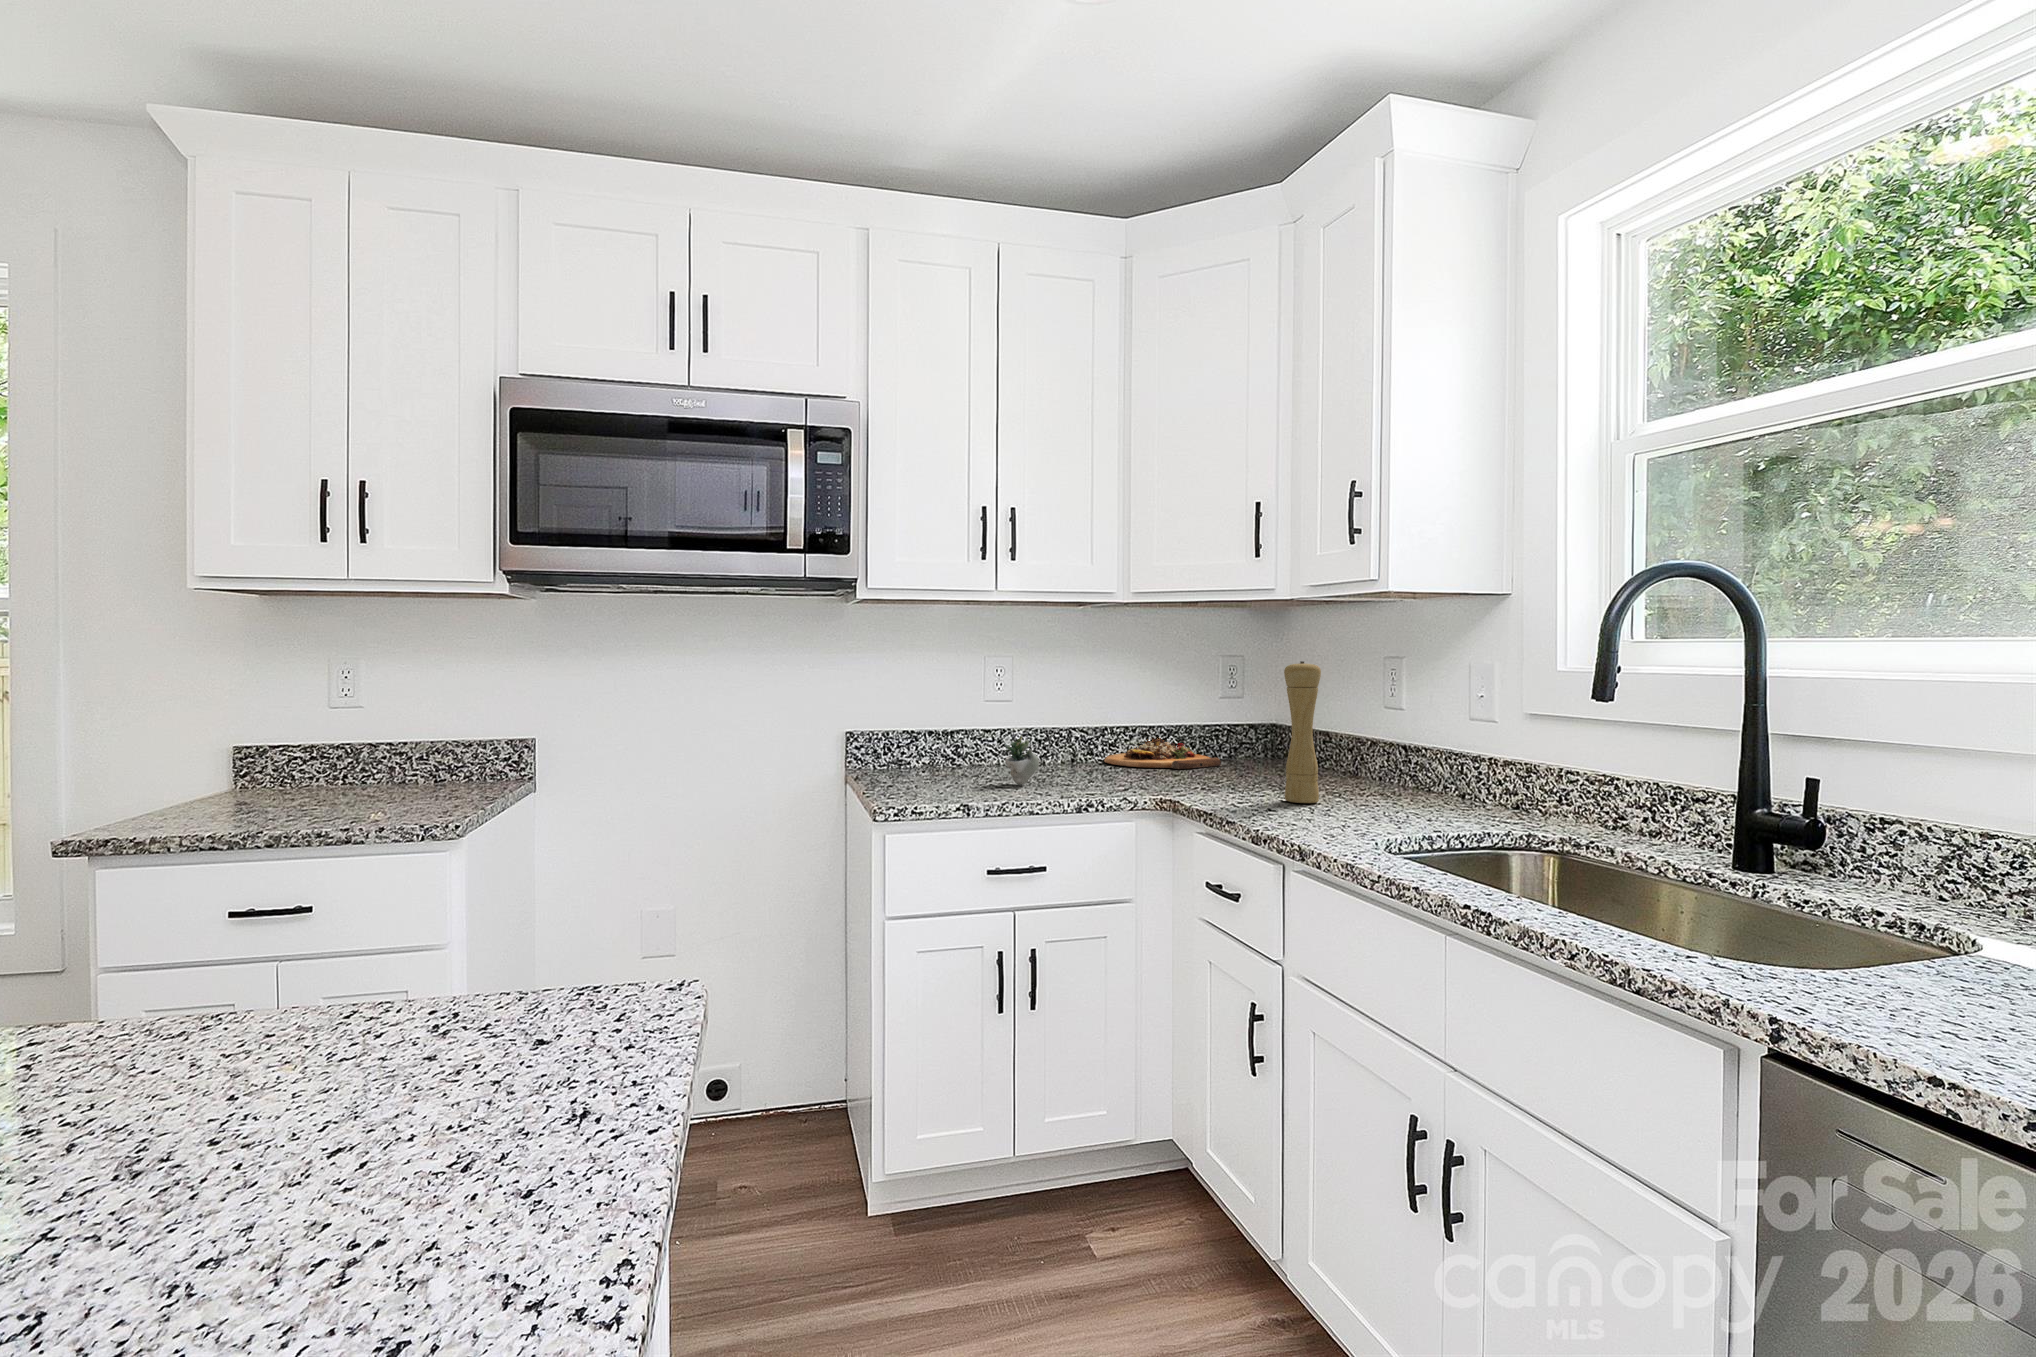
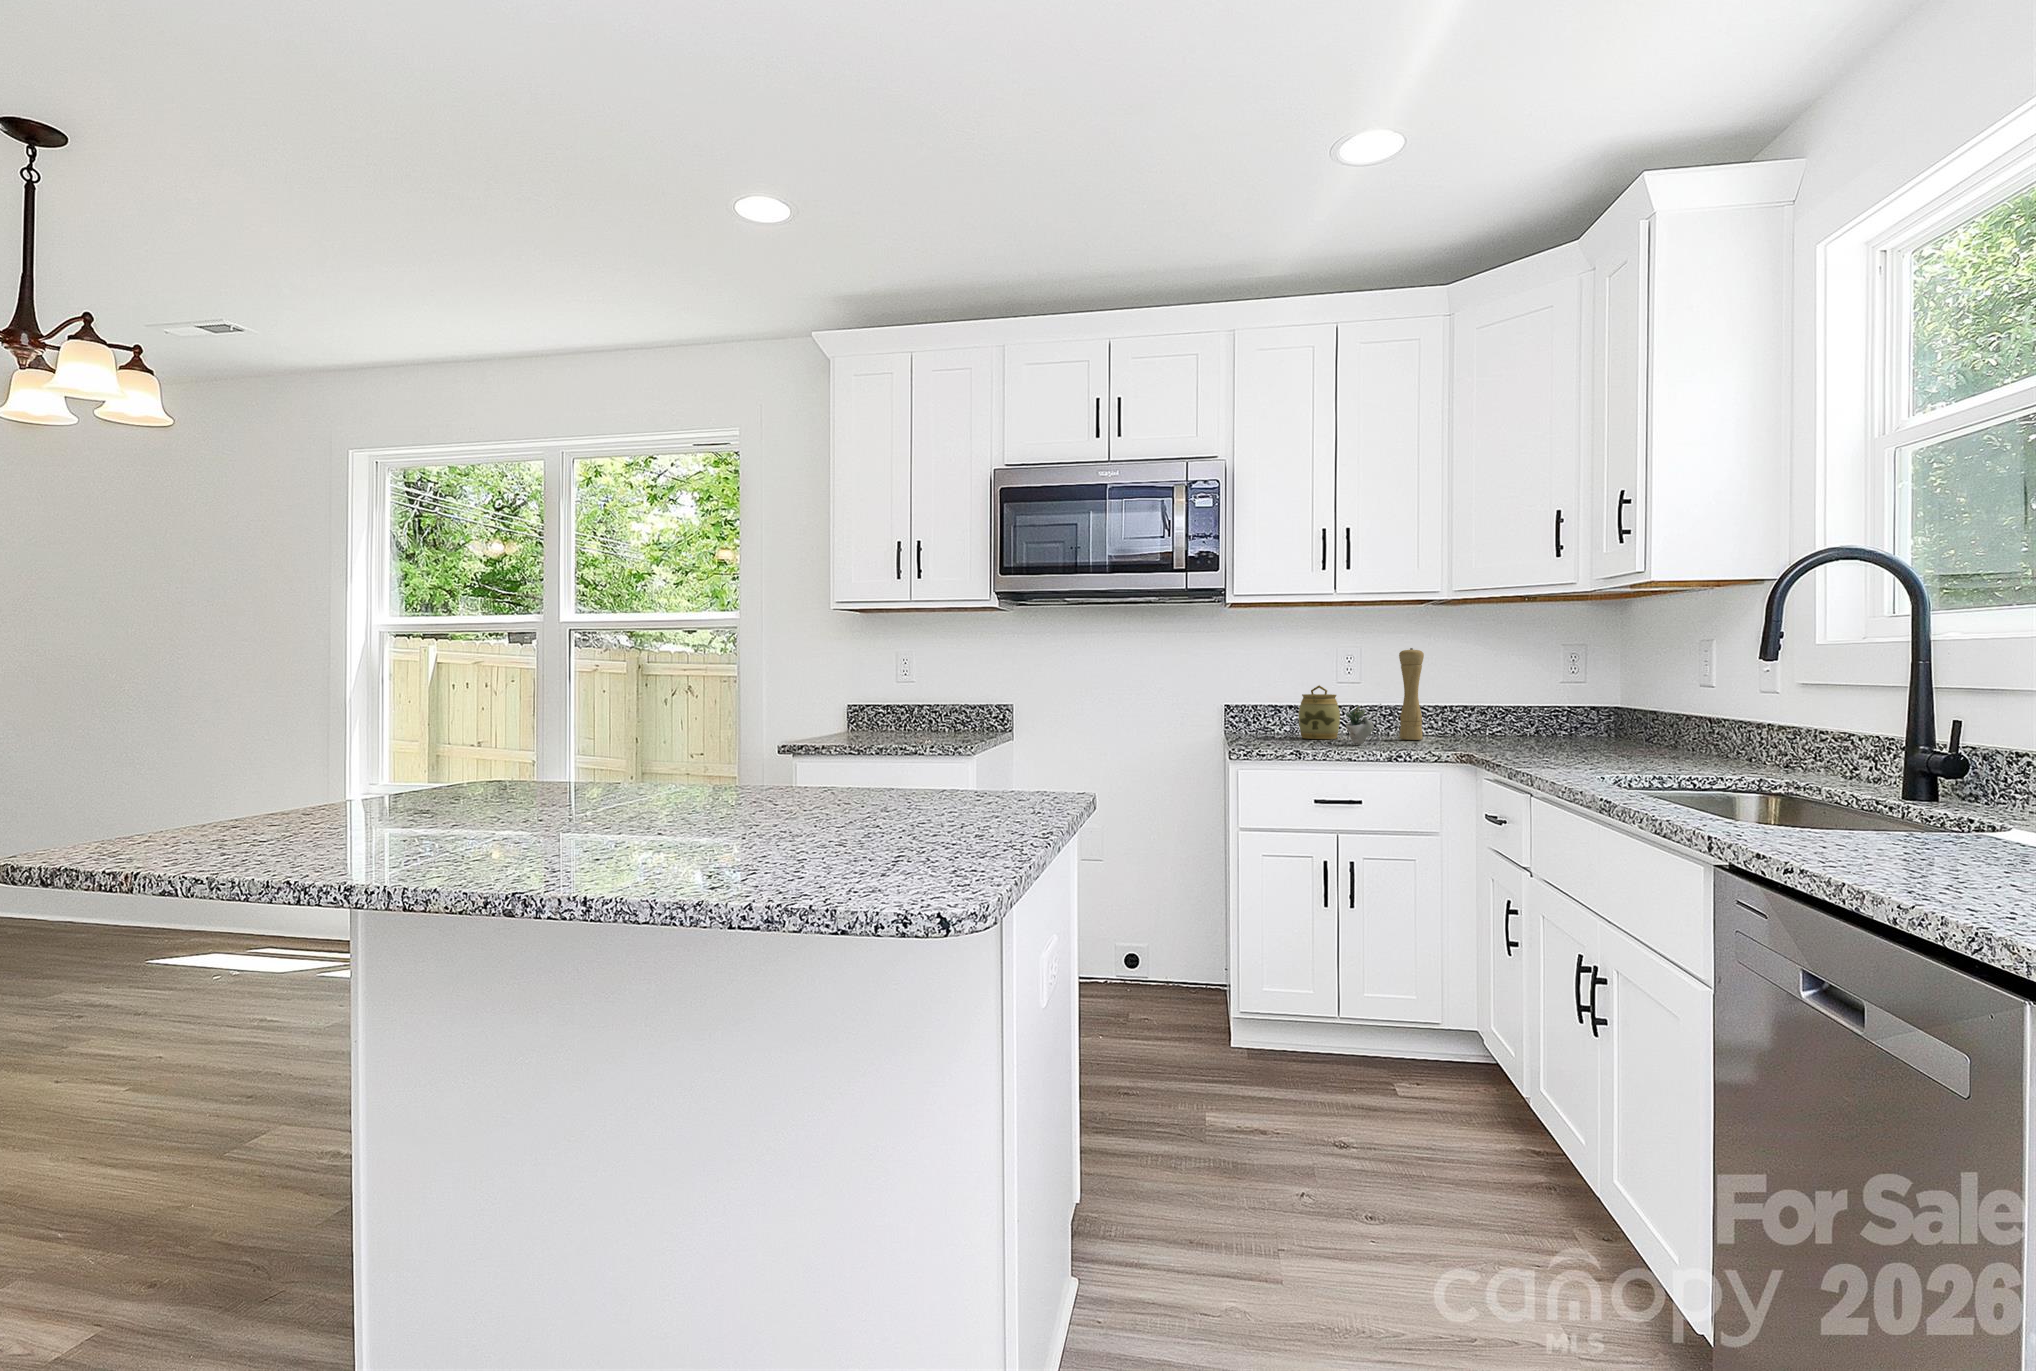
pepper mill: present [1284,661,1321,803] -> present [1399,648,1424,740]
jar: none [940,706,991,775] -> present [1298,685,1340,739]
cutting board: present [1104,738,1221,769] -> none [1445,715,1554,740]

